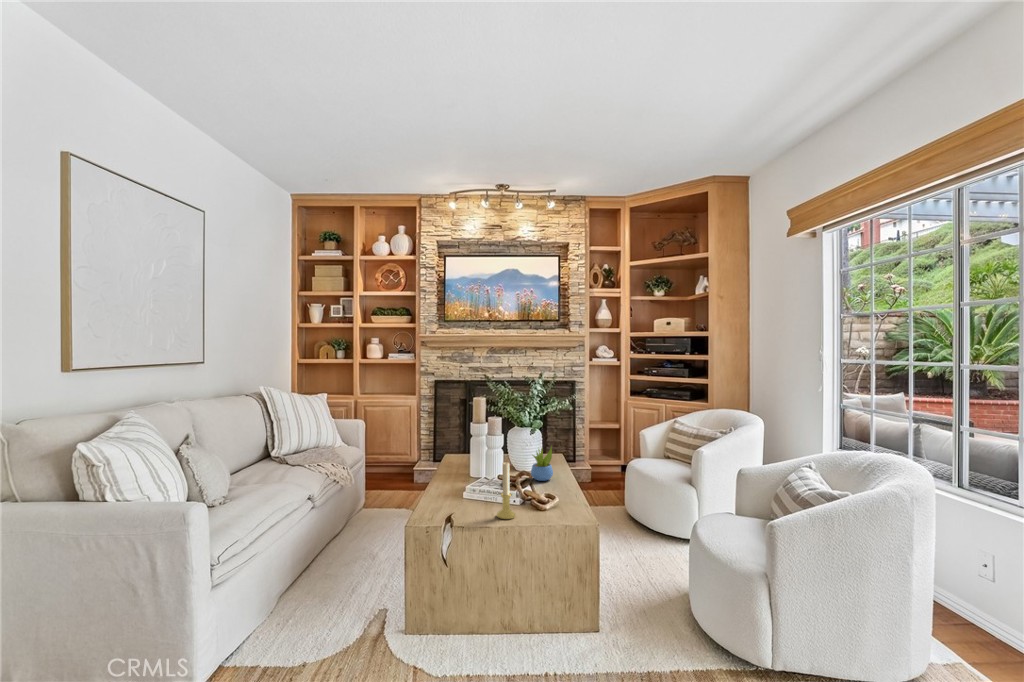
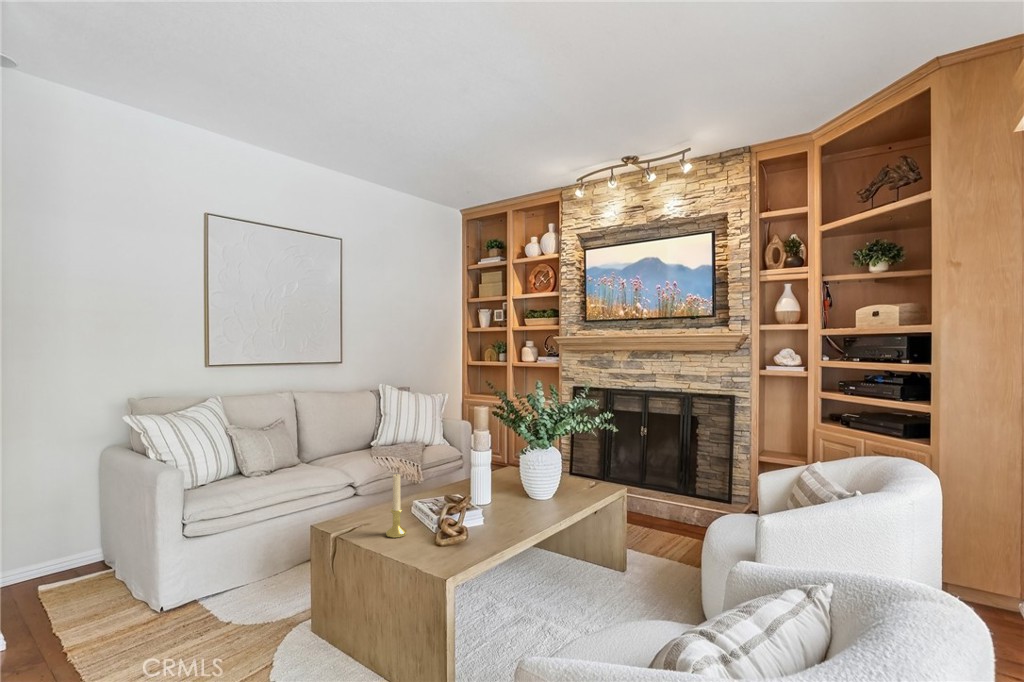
succulent plant: present [531,447,553,481] -> none [511,467,538,509]

